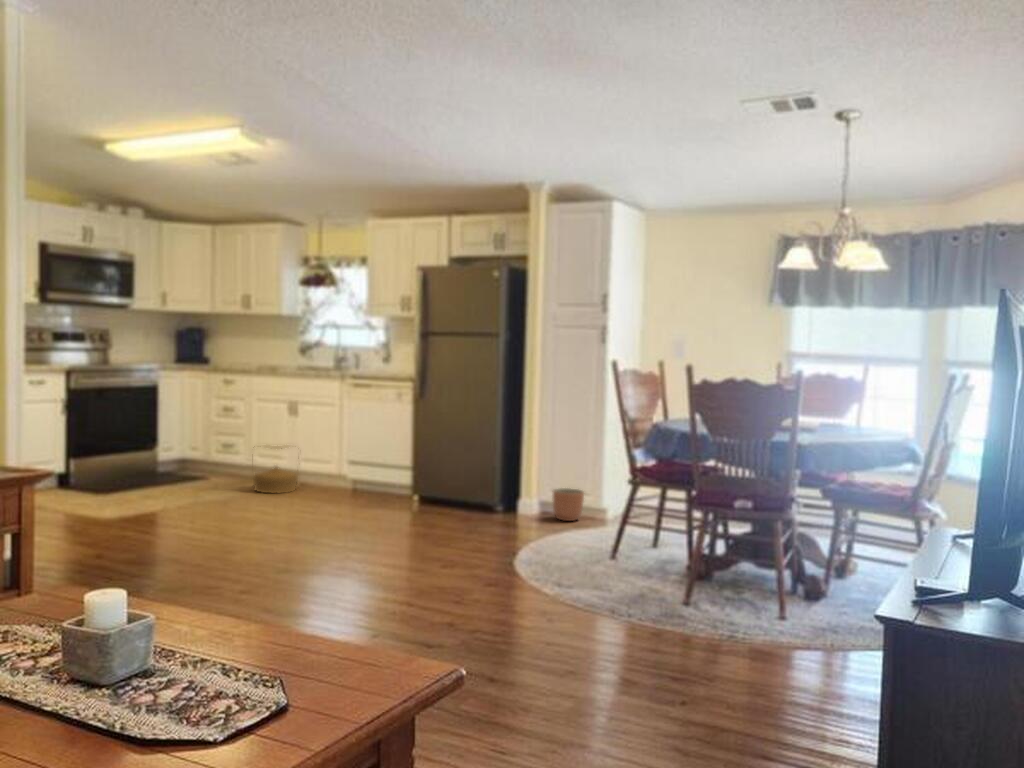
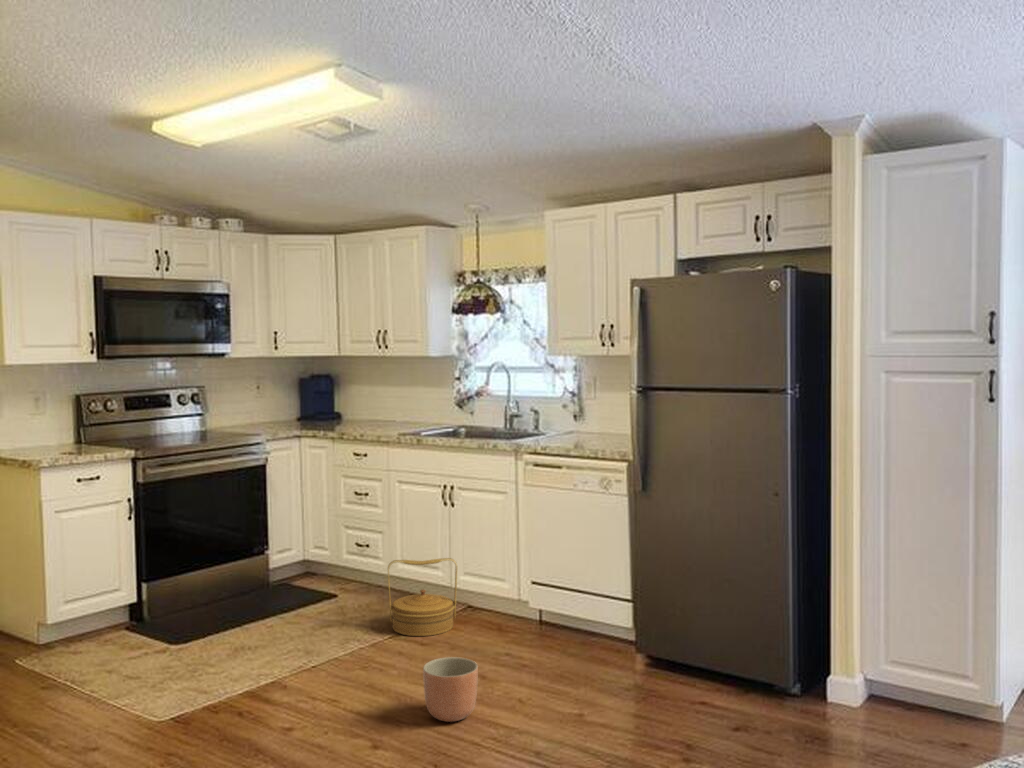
planter: present [552,488,584,521] -> present [423,657,478,722]

